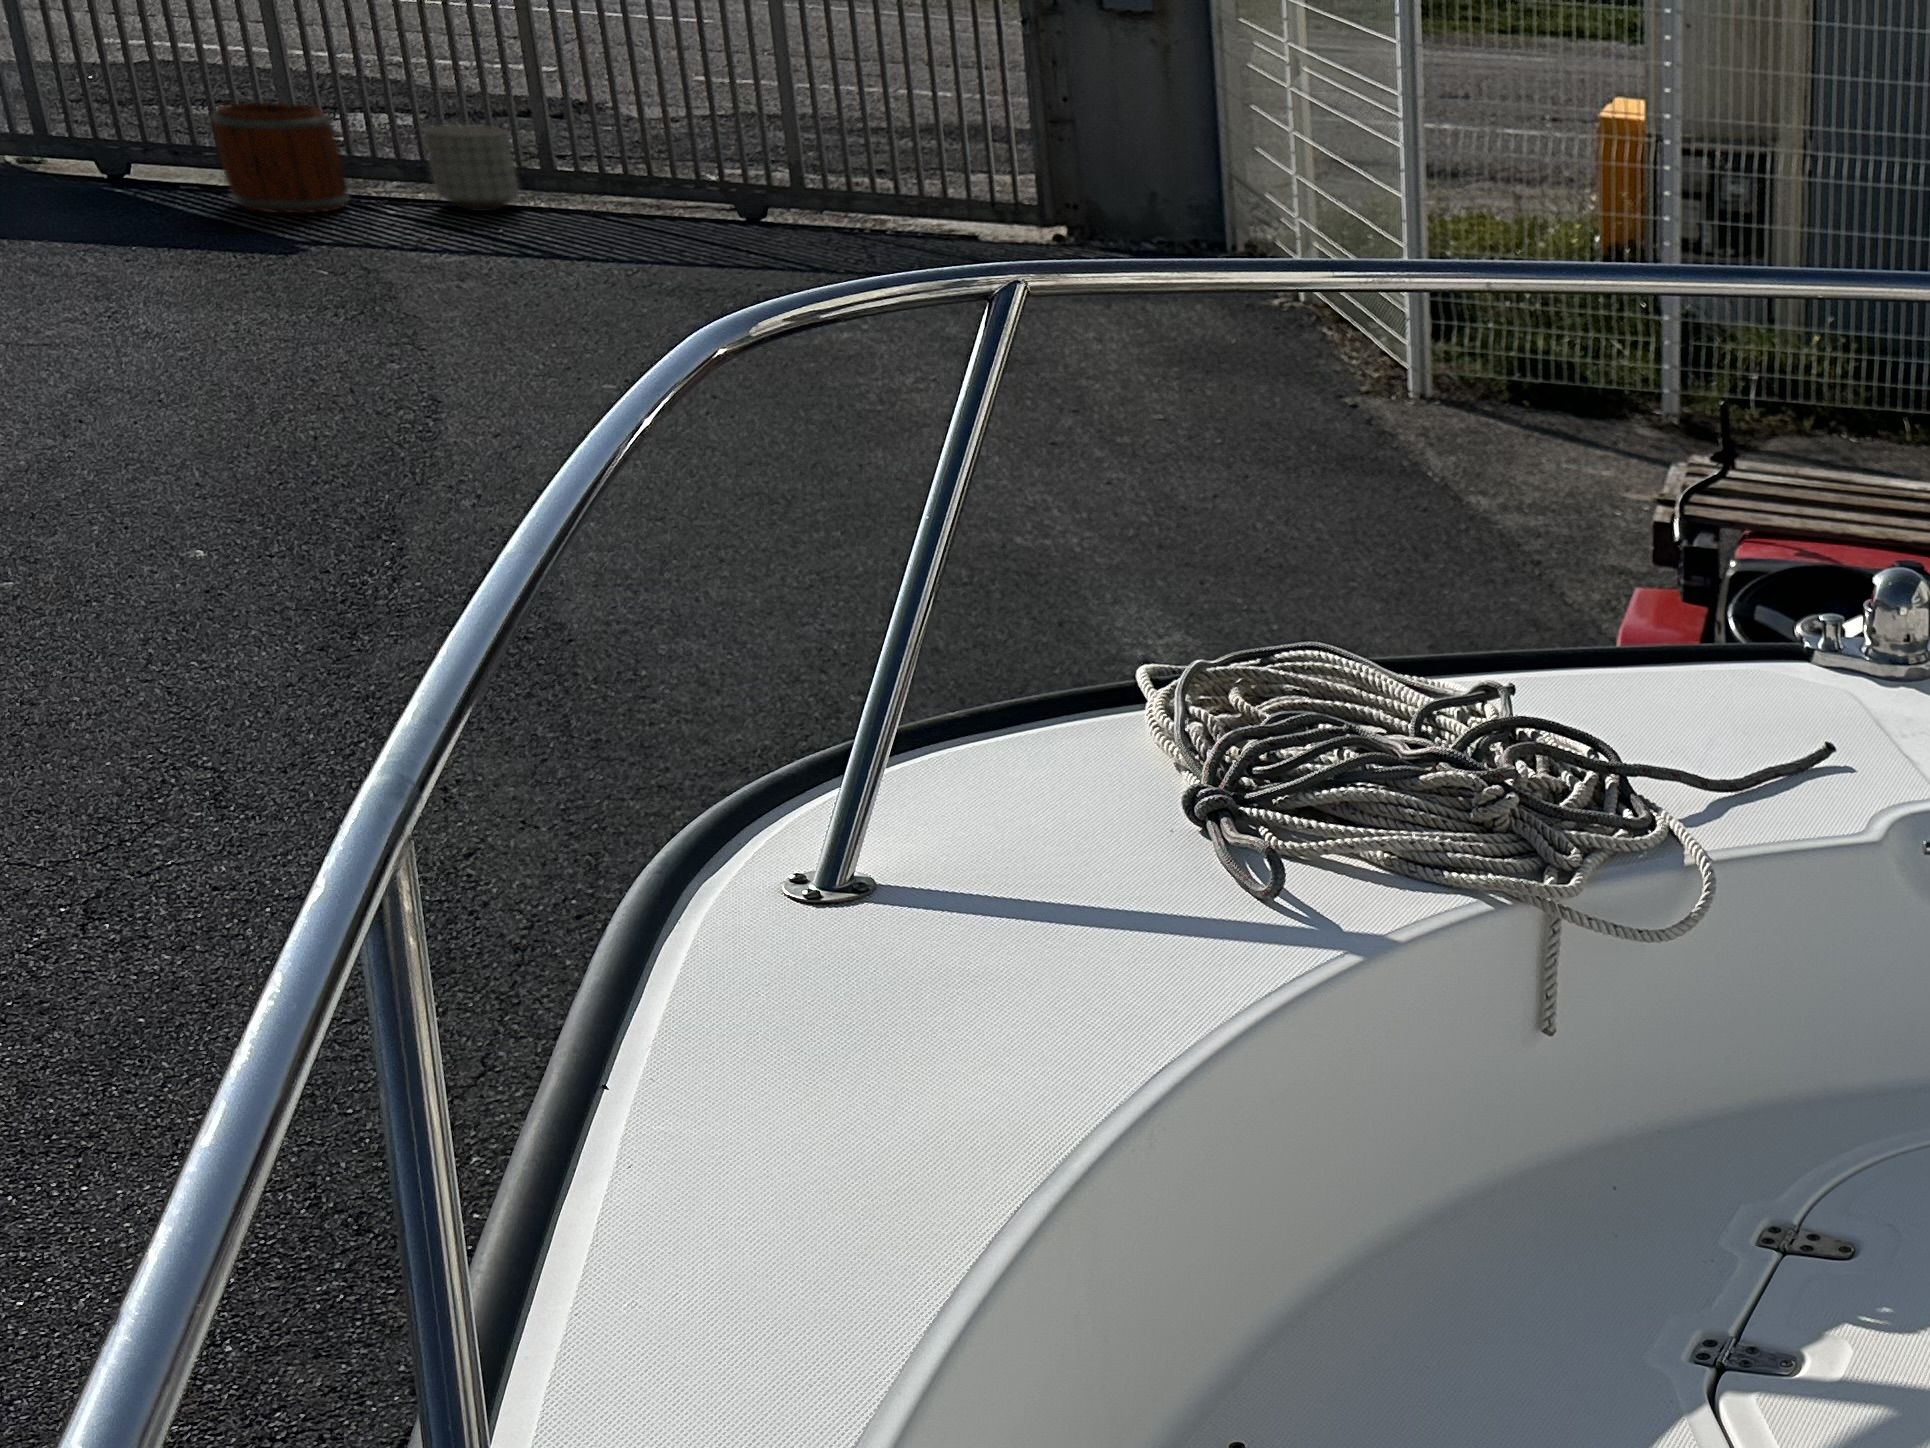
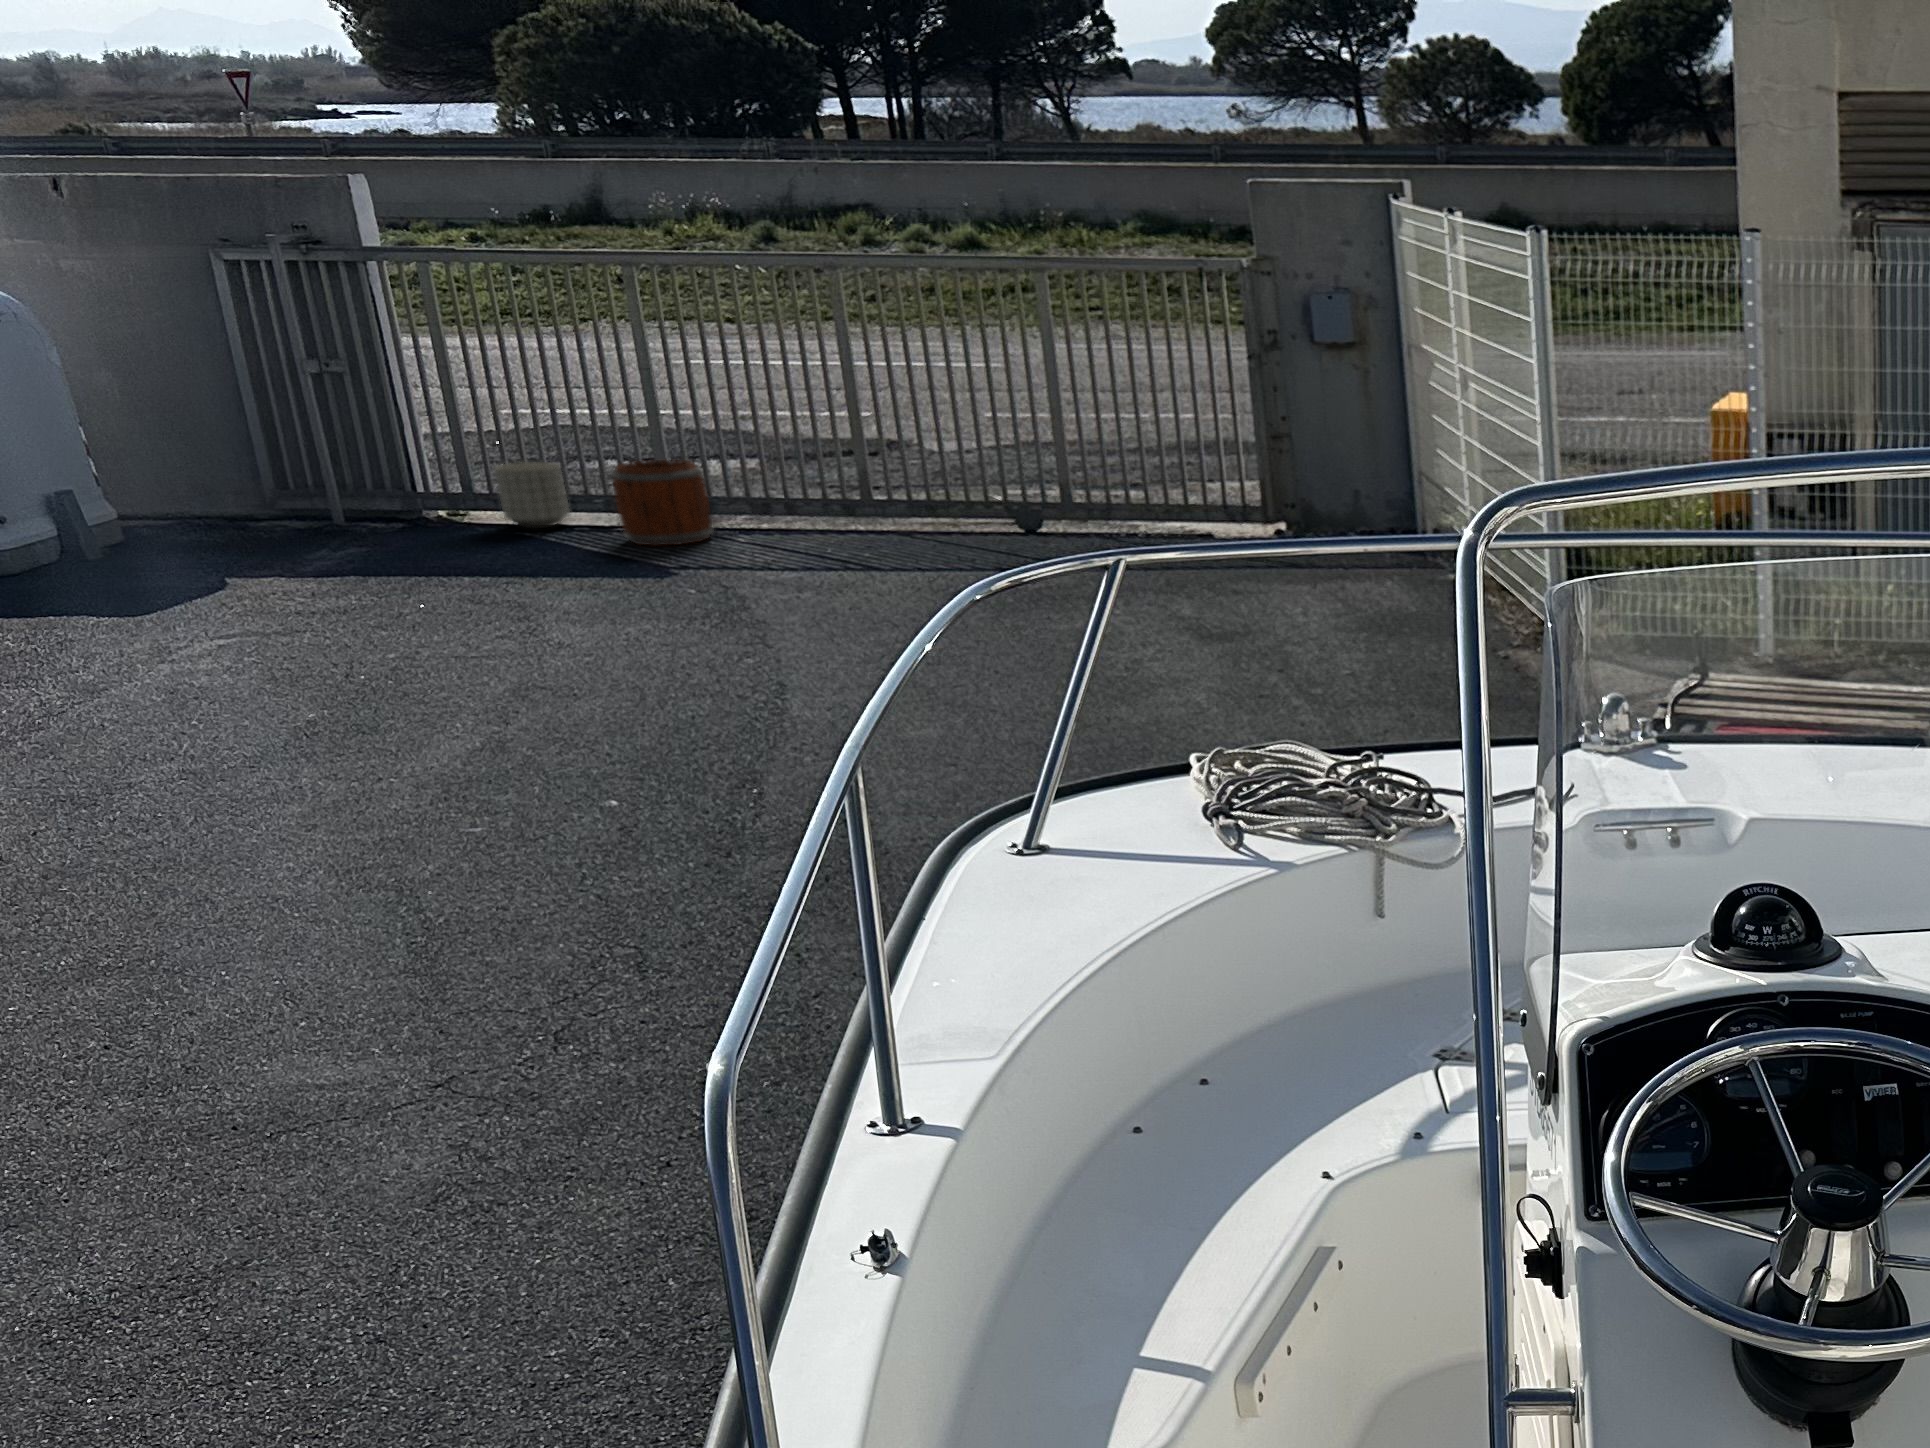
planter: present [423,125,519,211] -> present [494,462,570,528]

